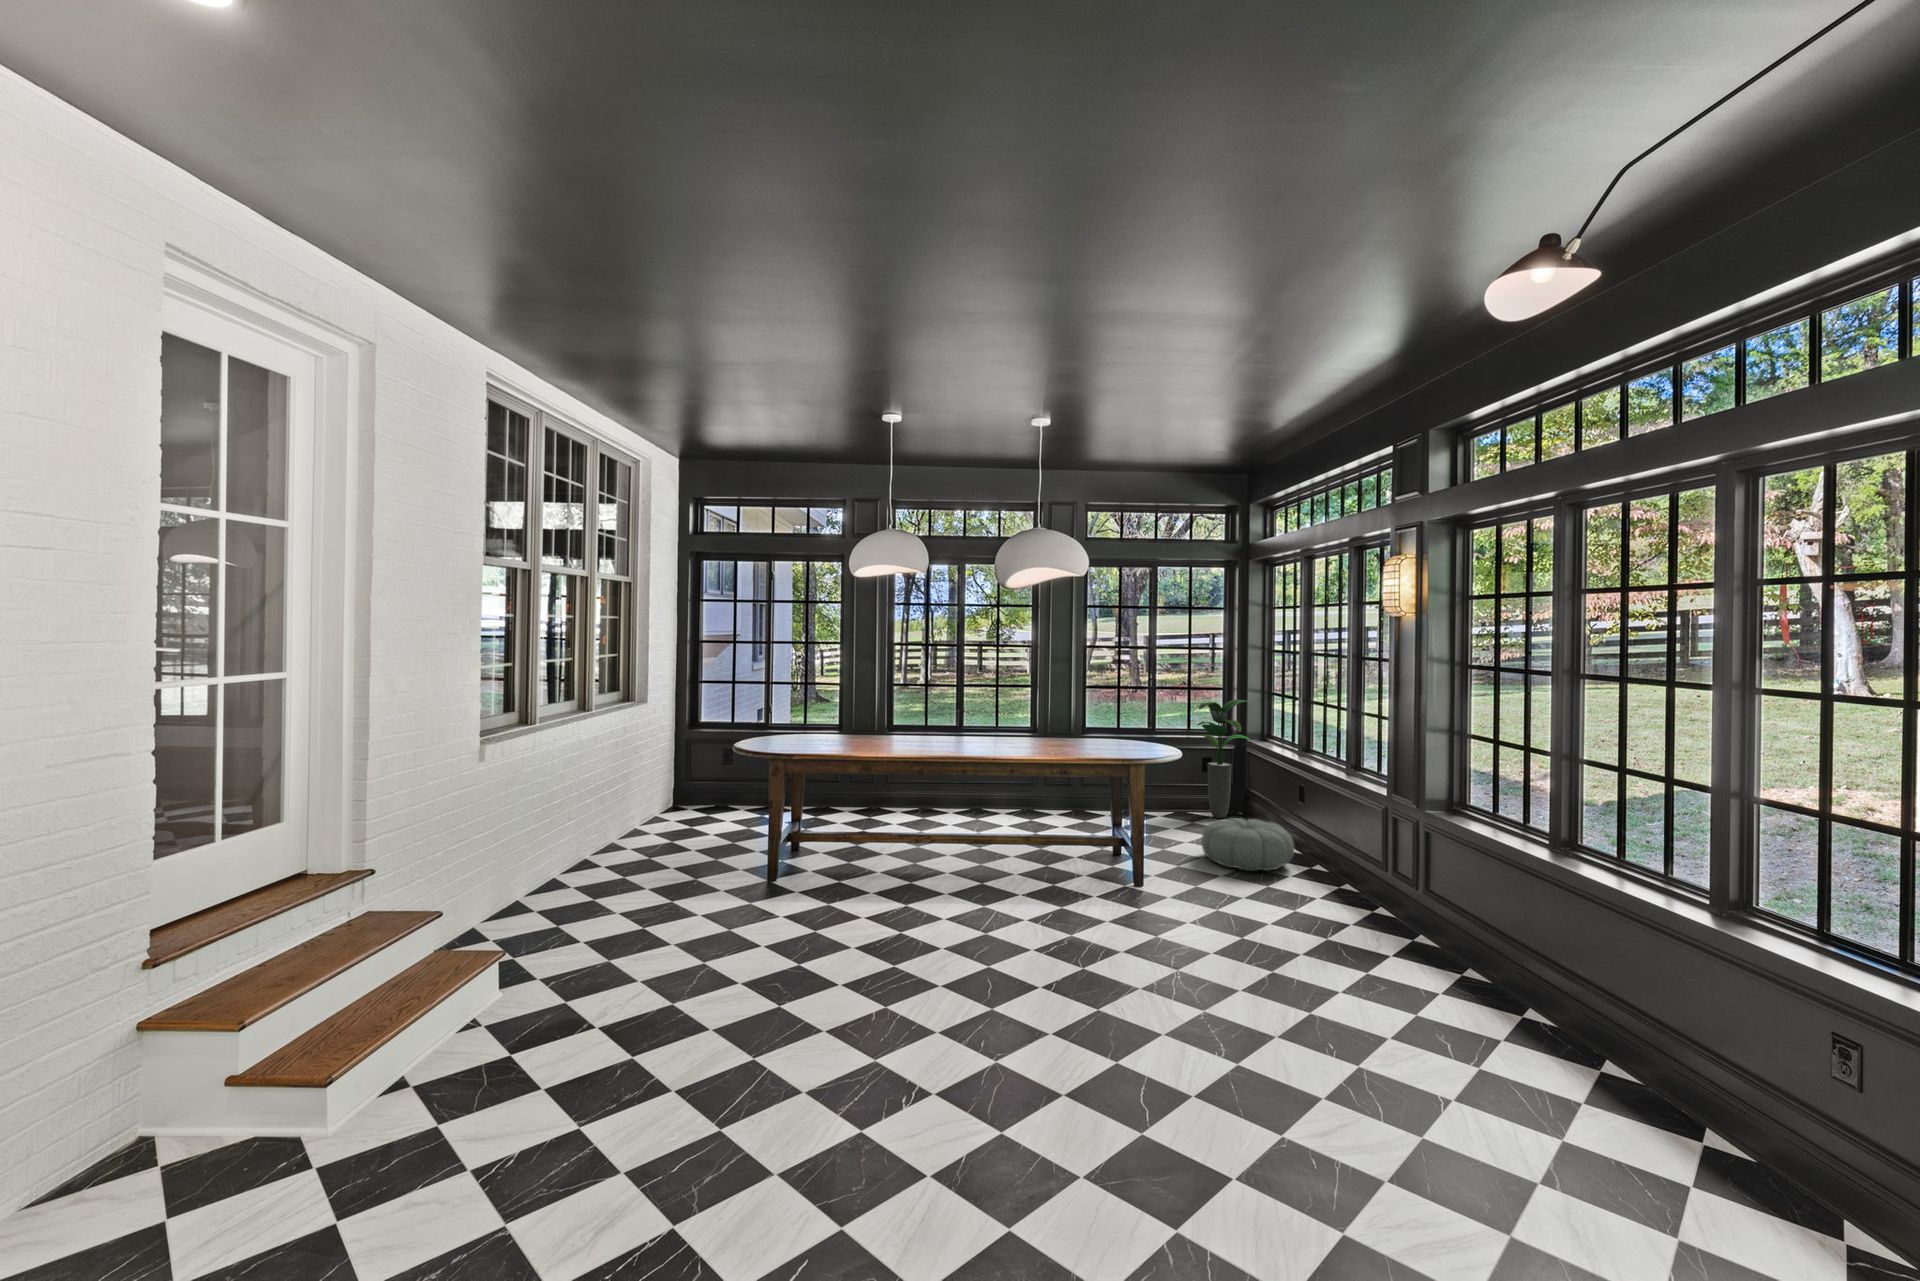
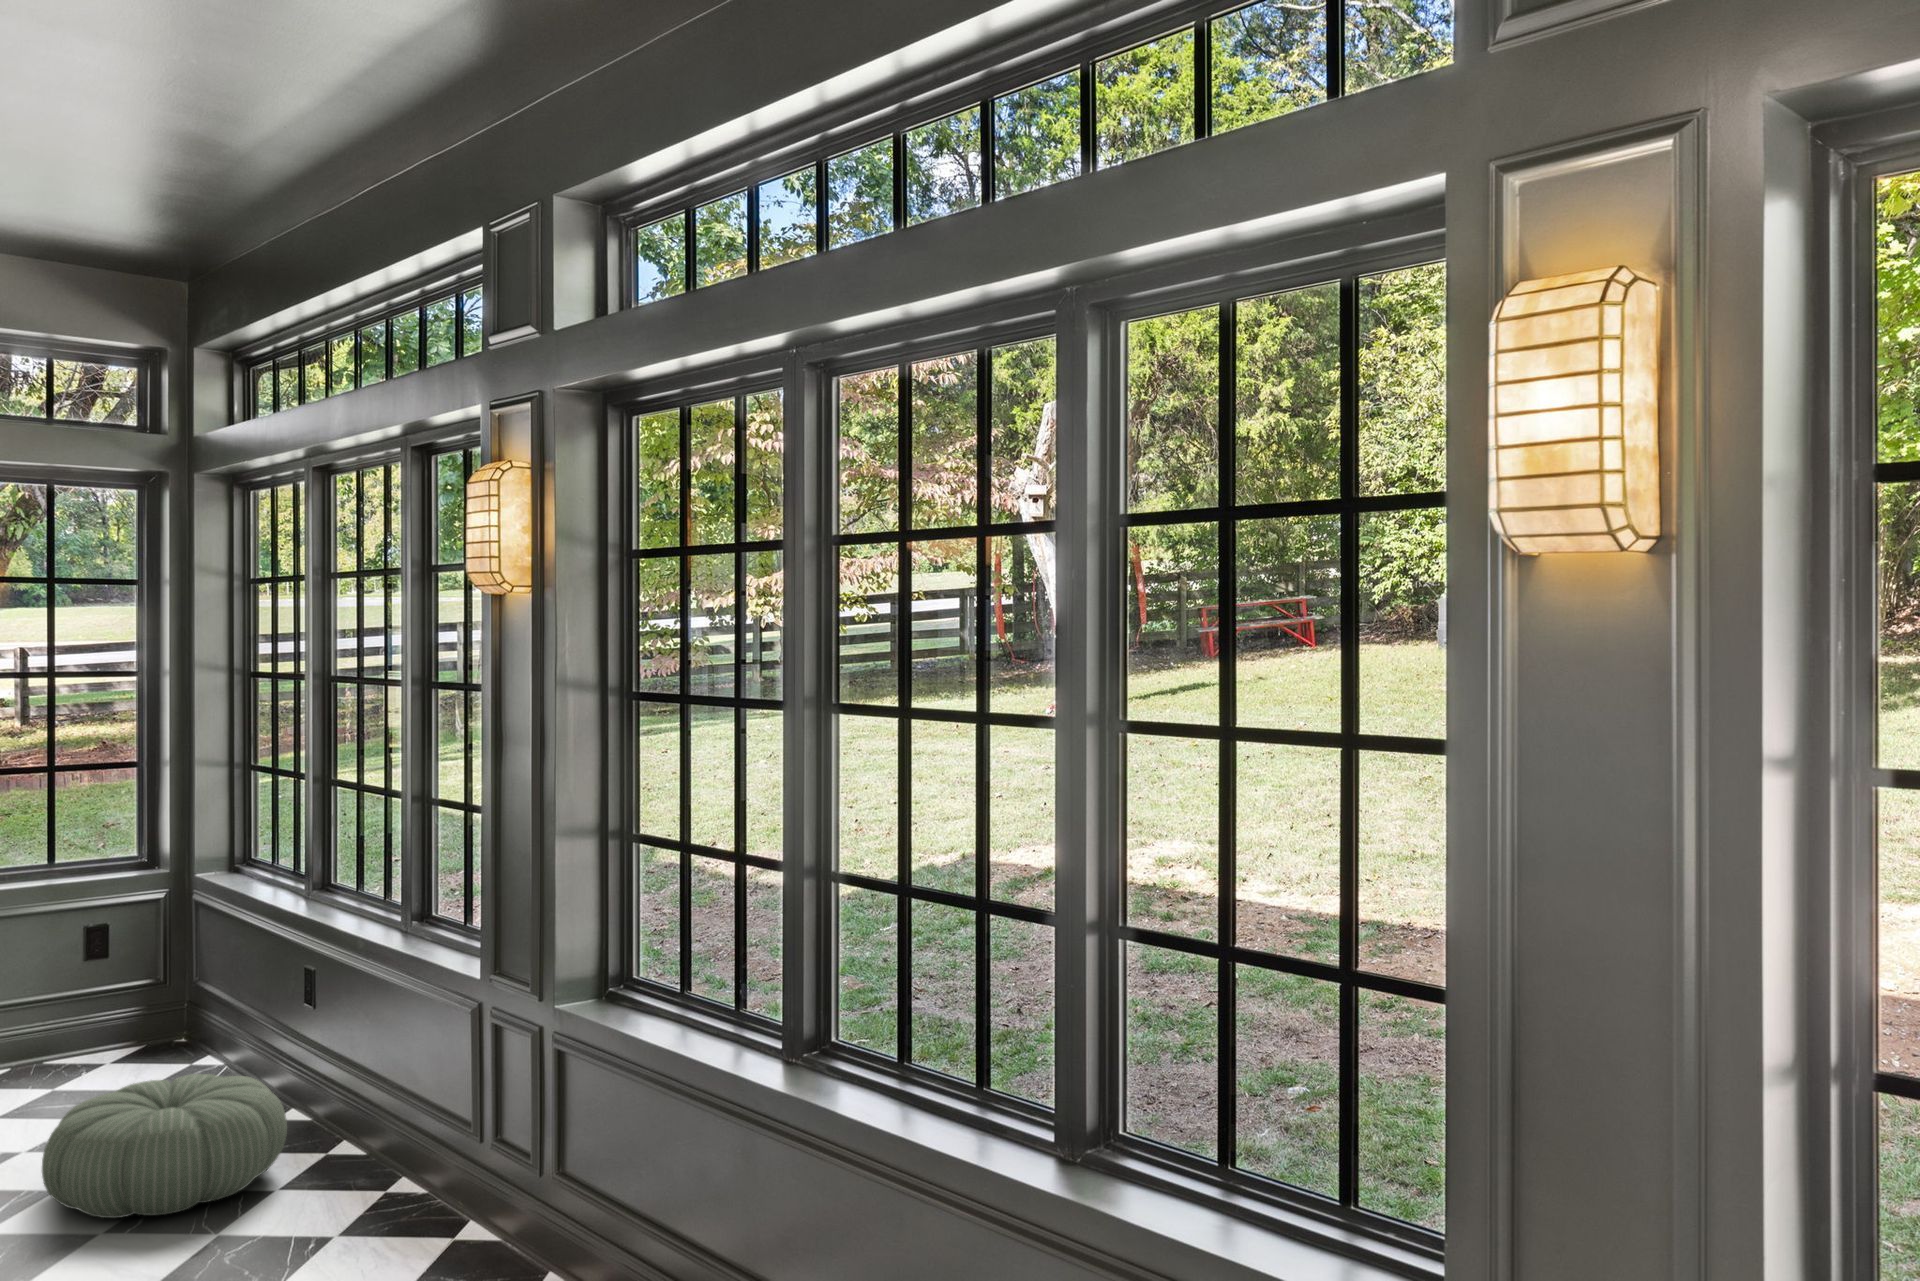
potted plant: present [1197,700,1250,818] -> none [61,788,198,1071]

